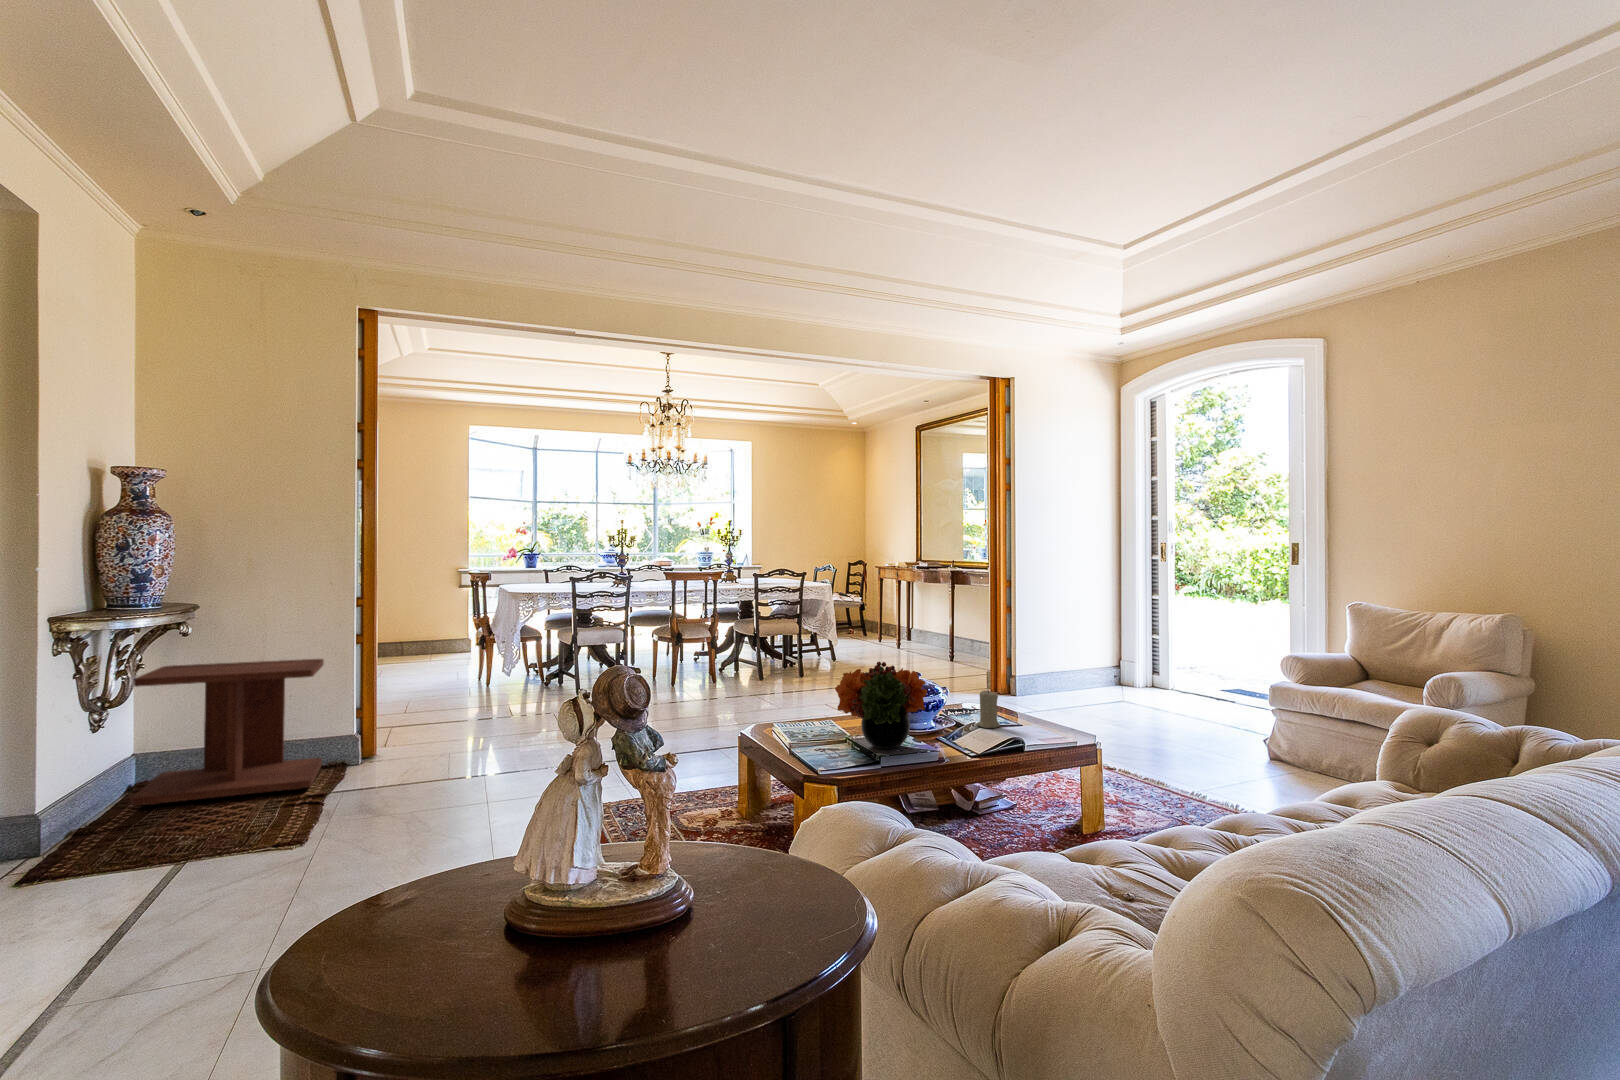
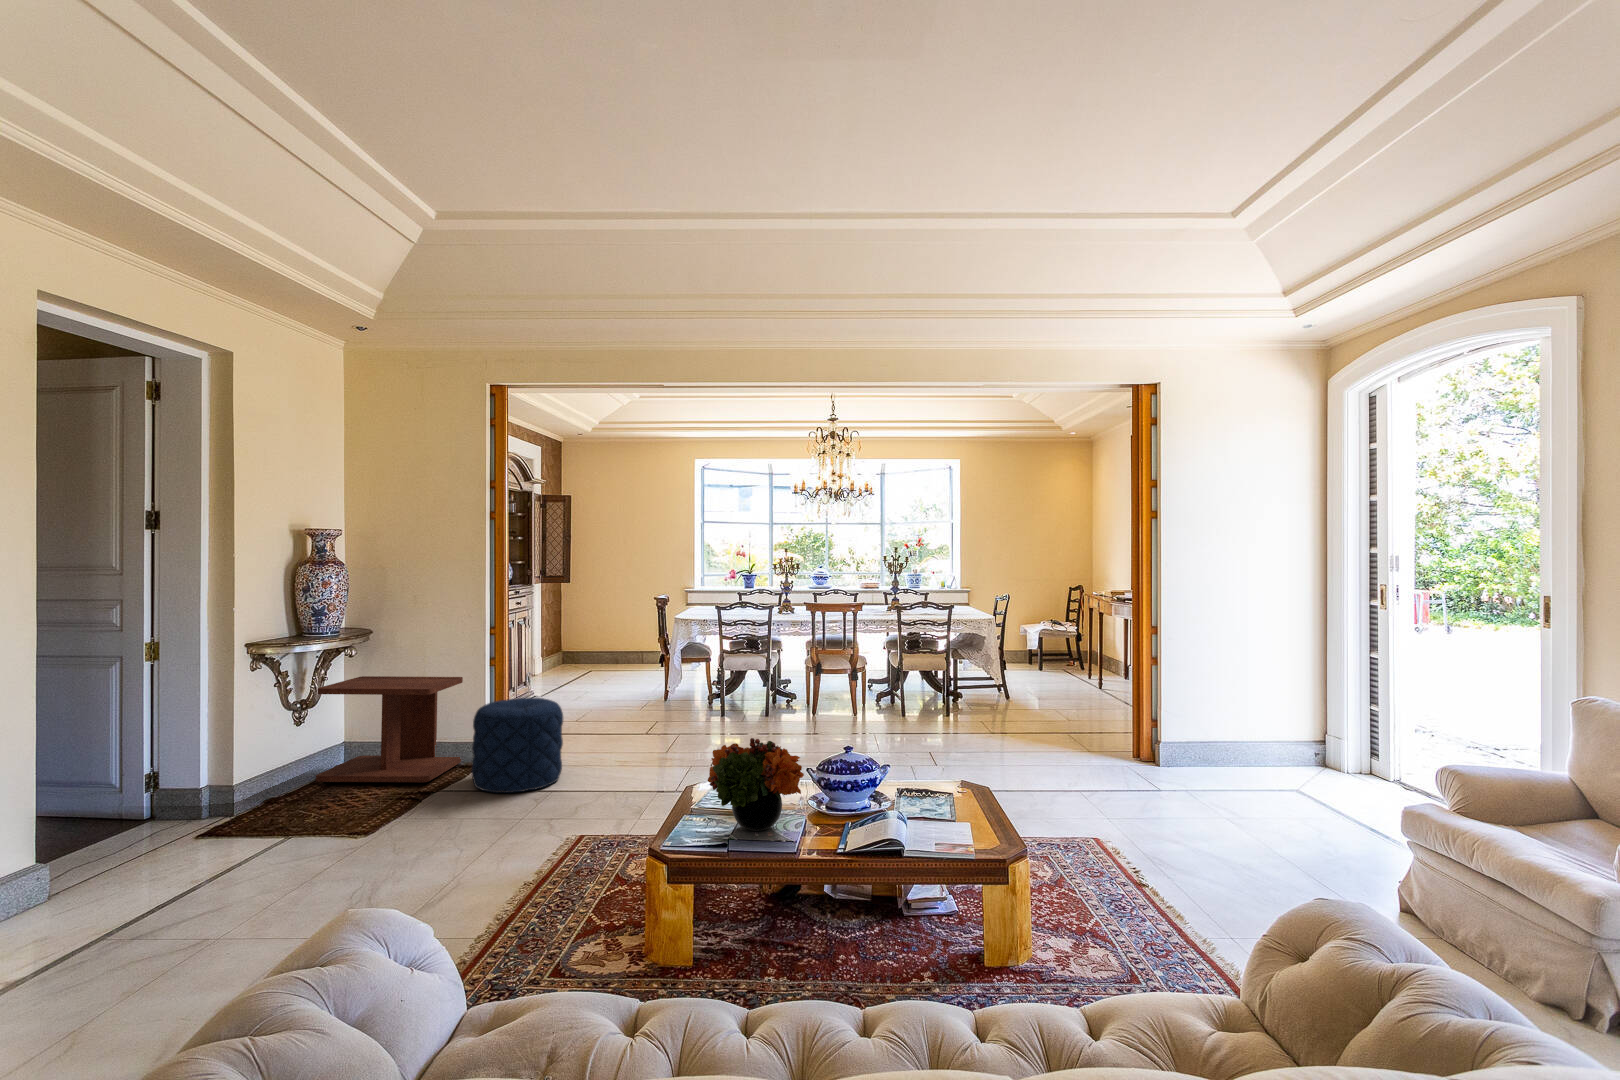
pouf: none [371,675,484,787] -> present [471,698,563,793]
candle: present [976,690,1000,728] -> none [897,776,921,820]

